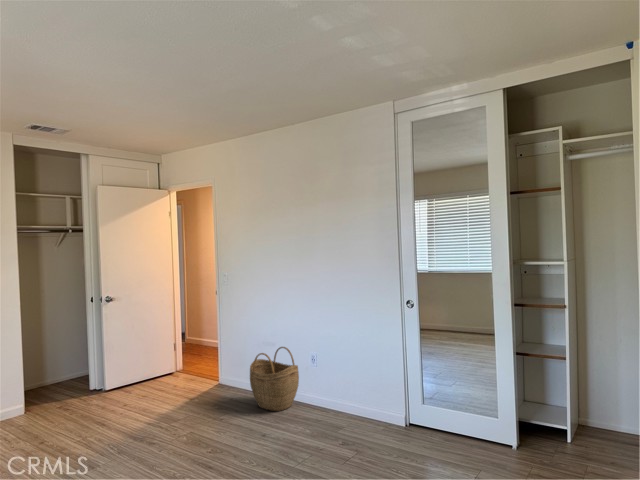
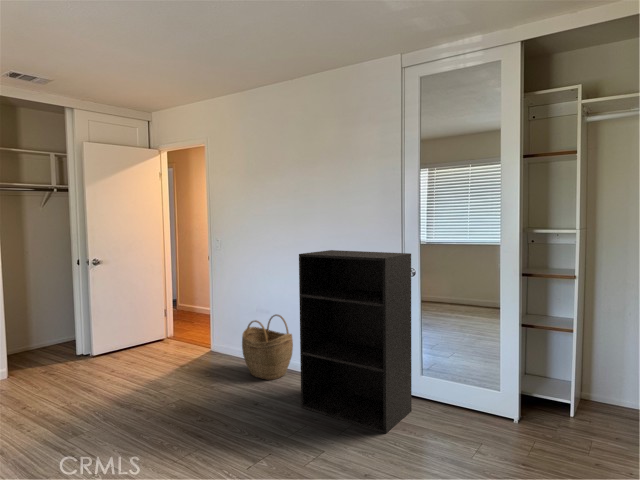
bookshelf: none [303,284,414,462] -> present [299,250,412,433]

